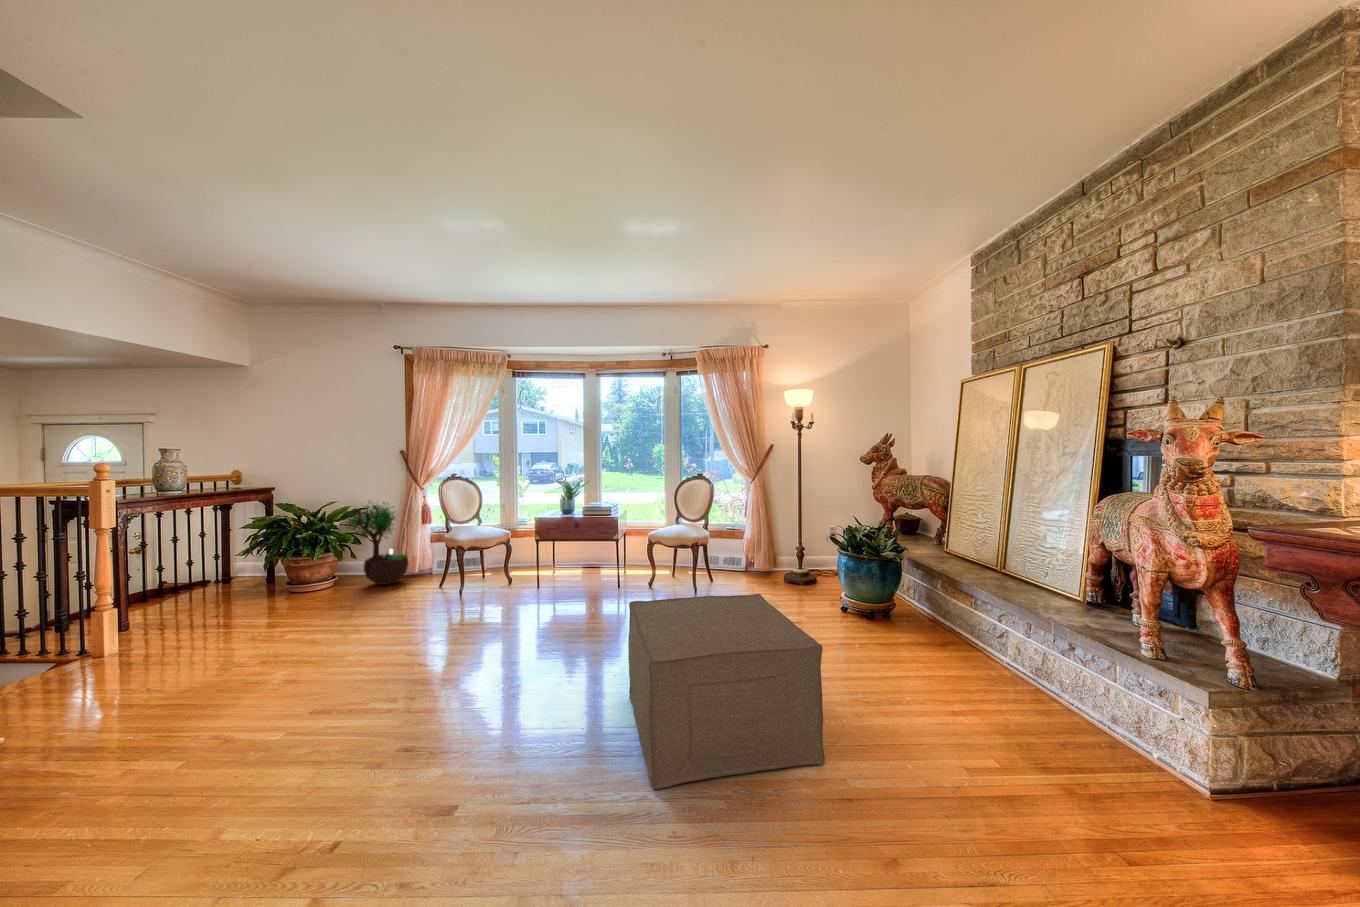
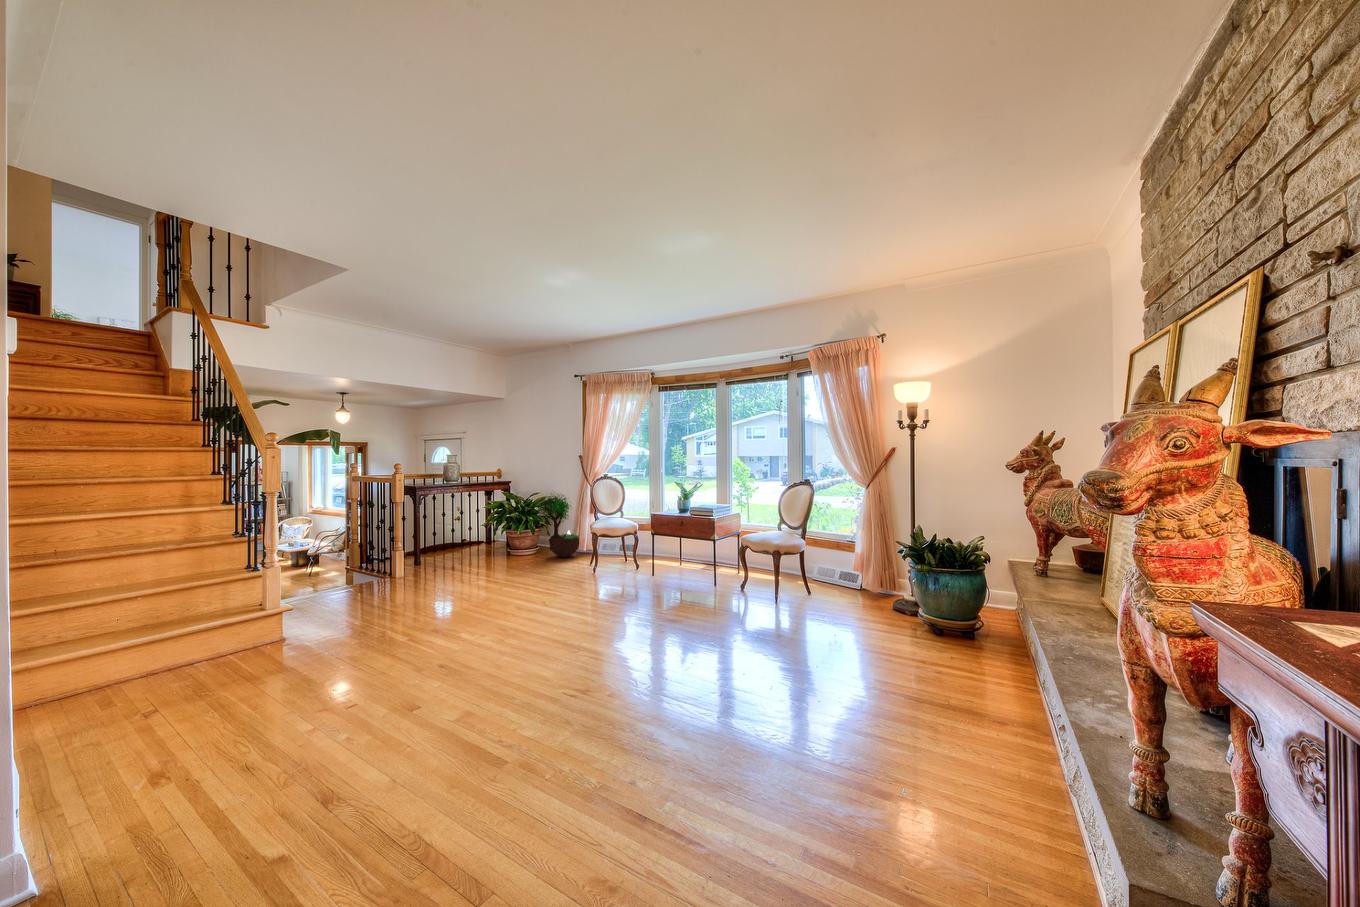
ottoman: present [628,594,825,789] -> none [527,588,725,775]

